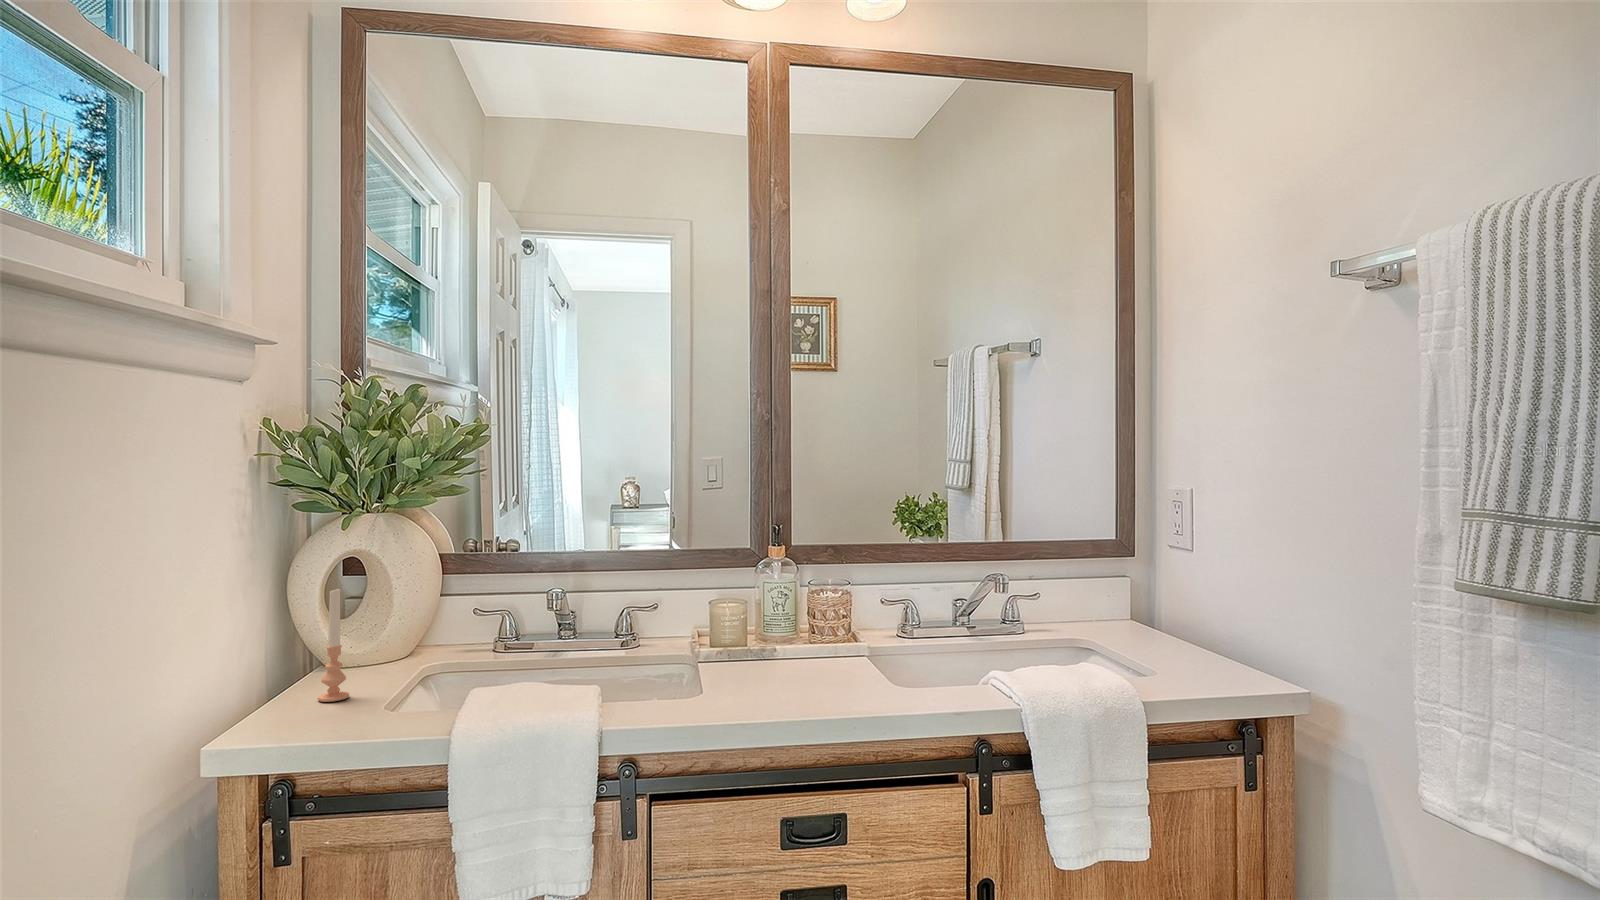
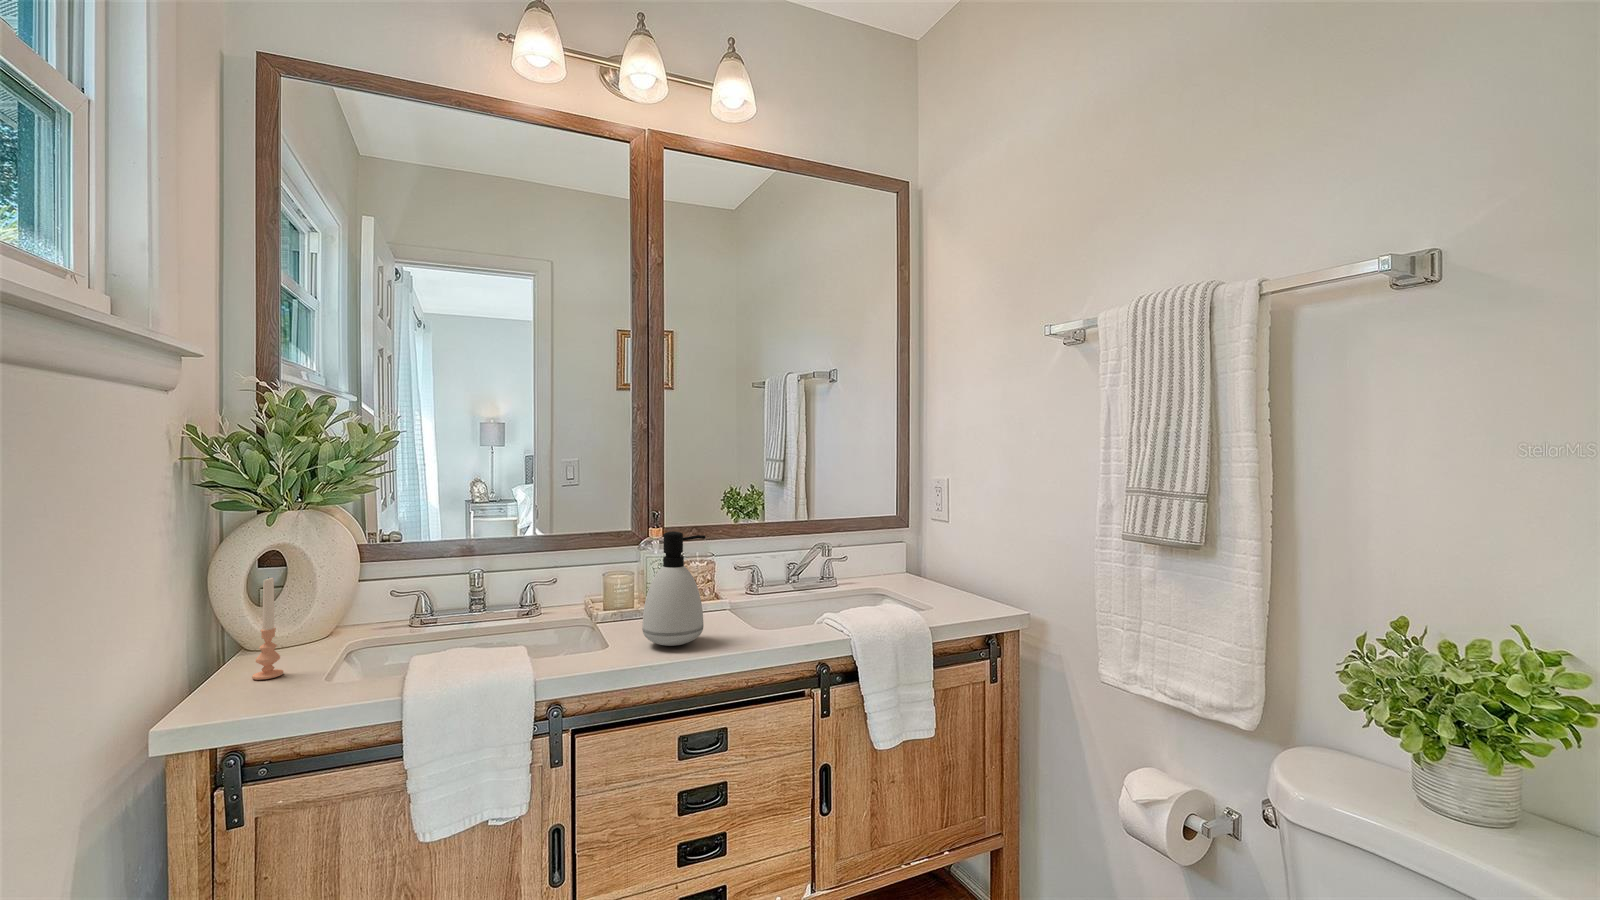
soap dispenser: none [742,553,822,699] -> present [642,531,705,646]

